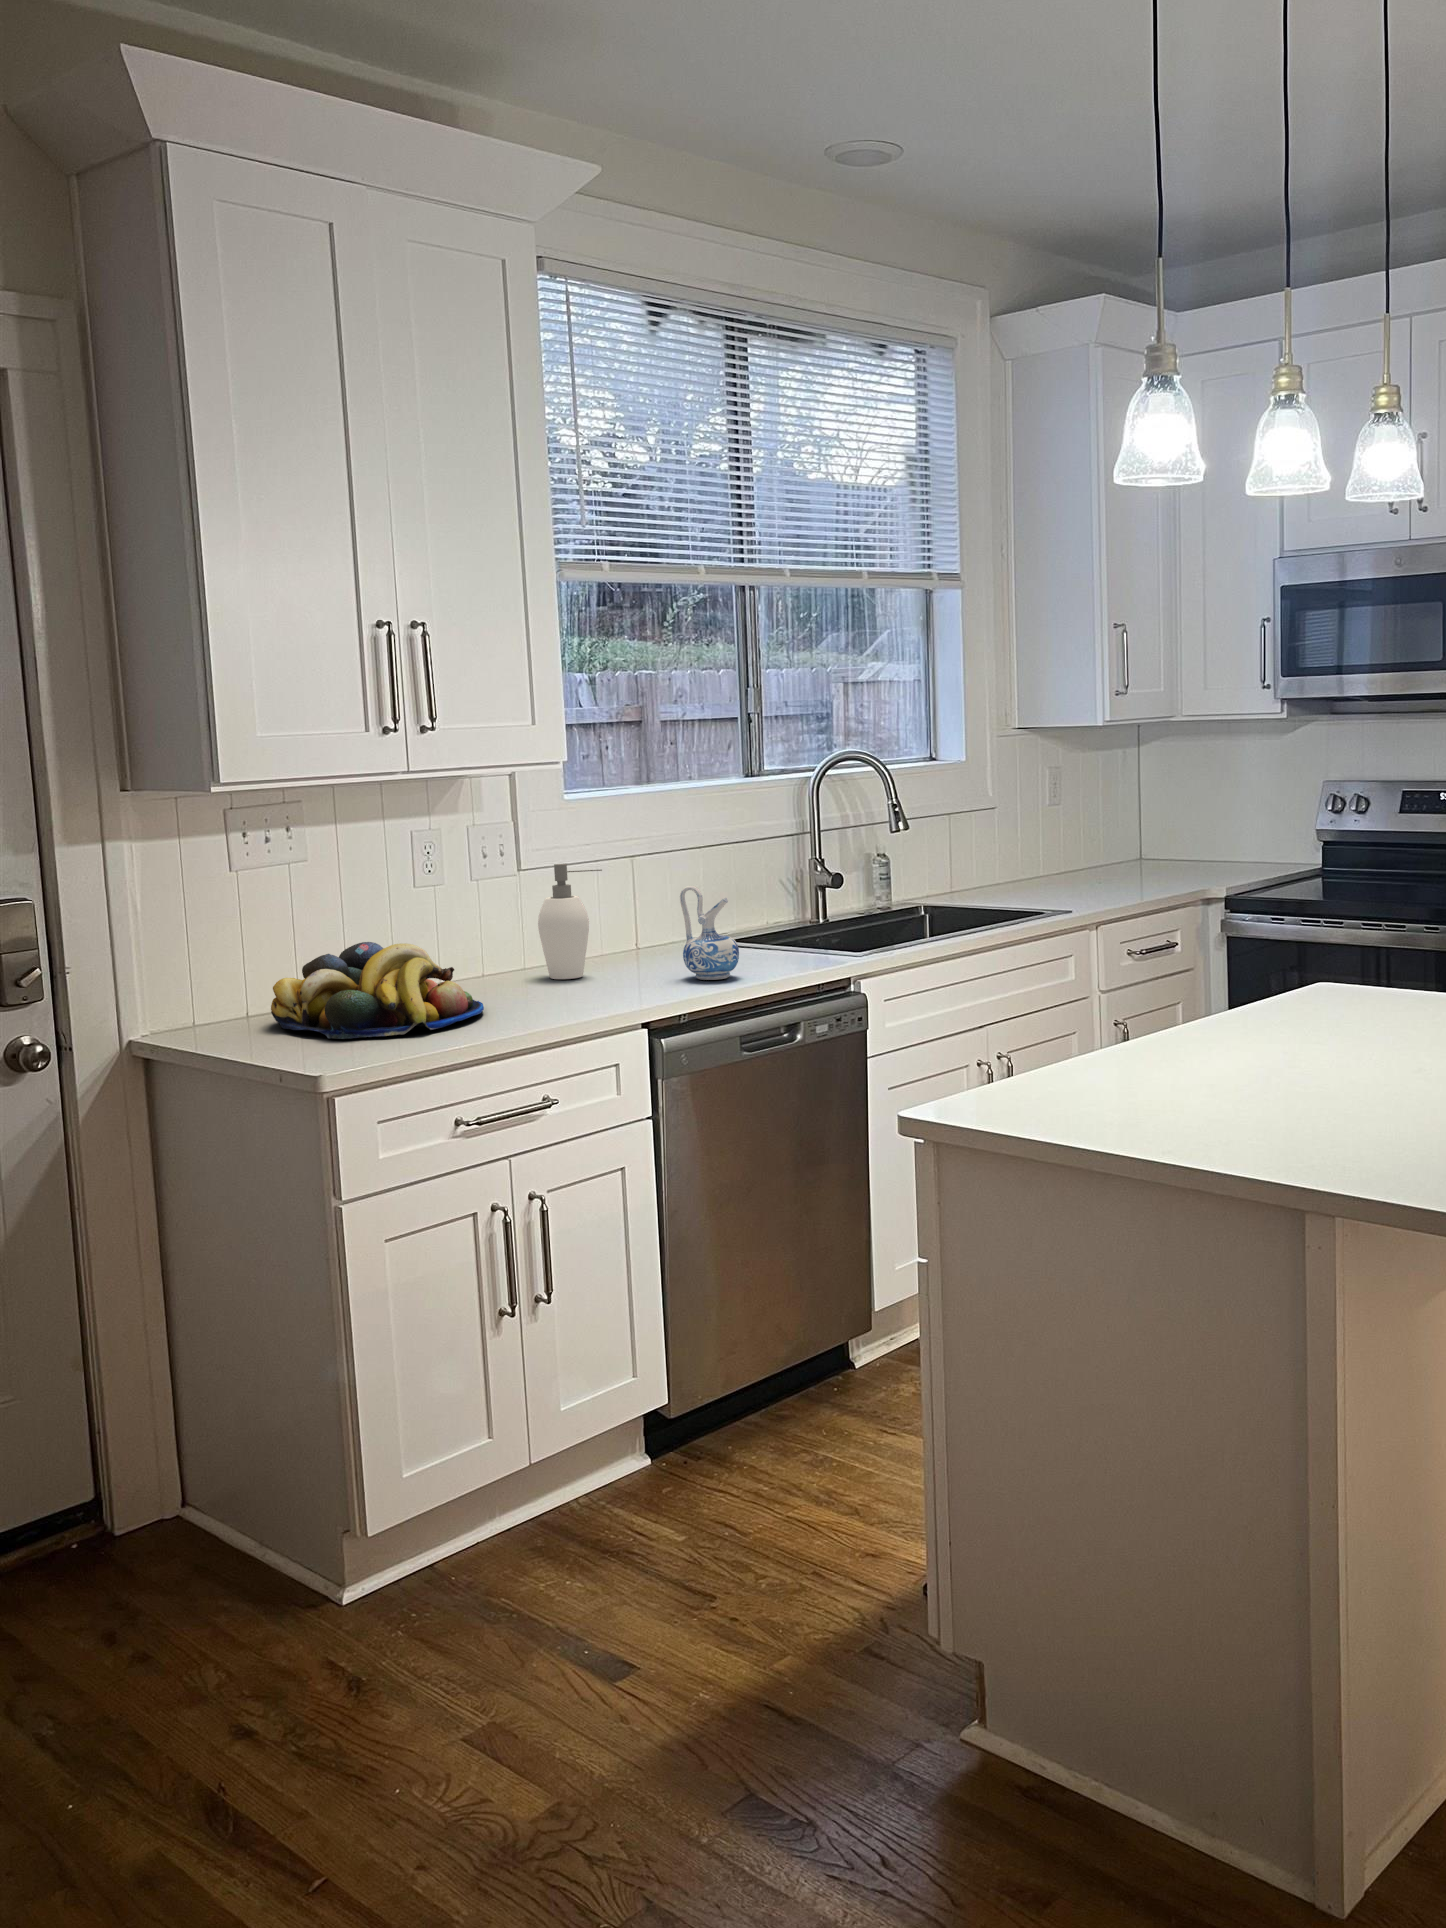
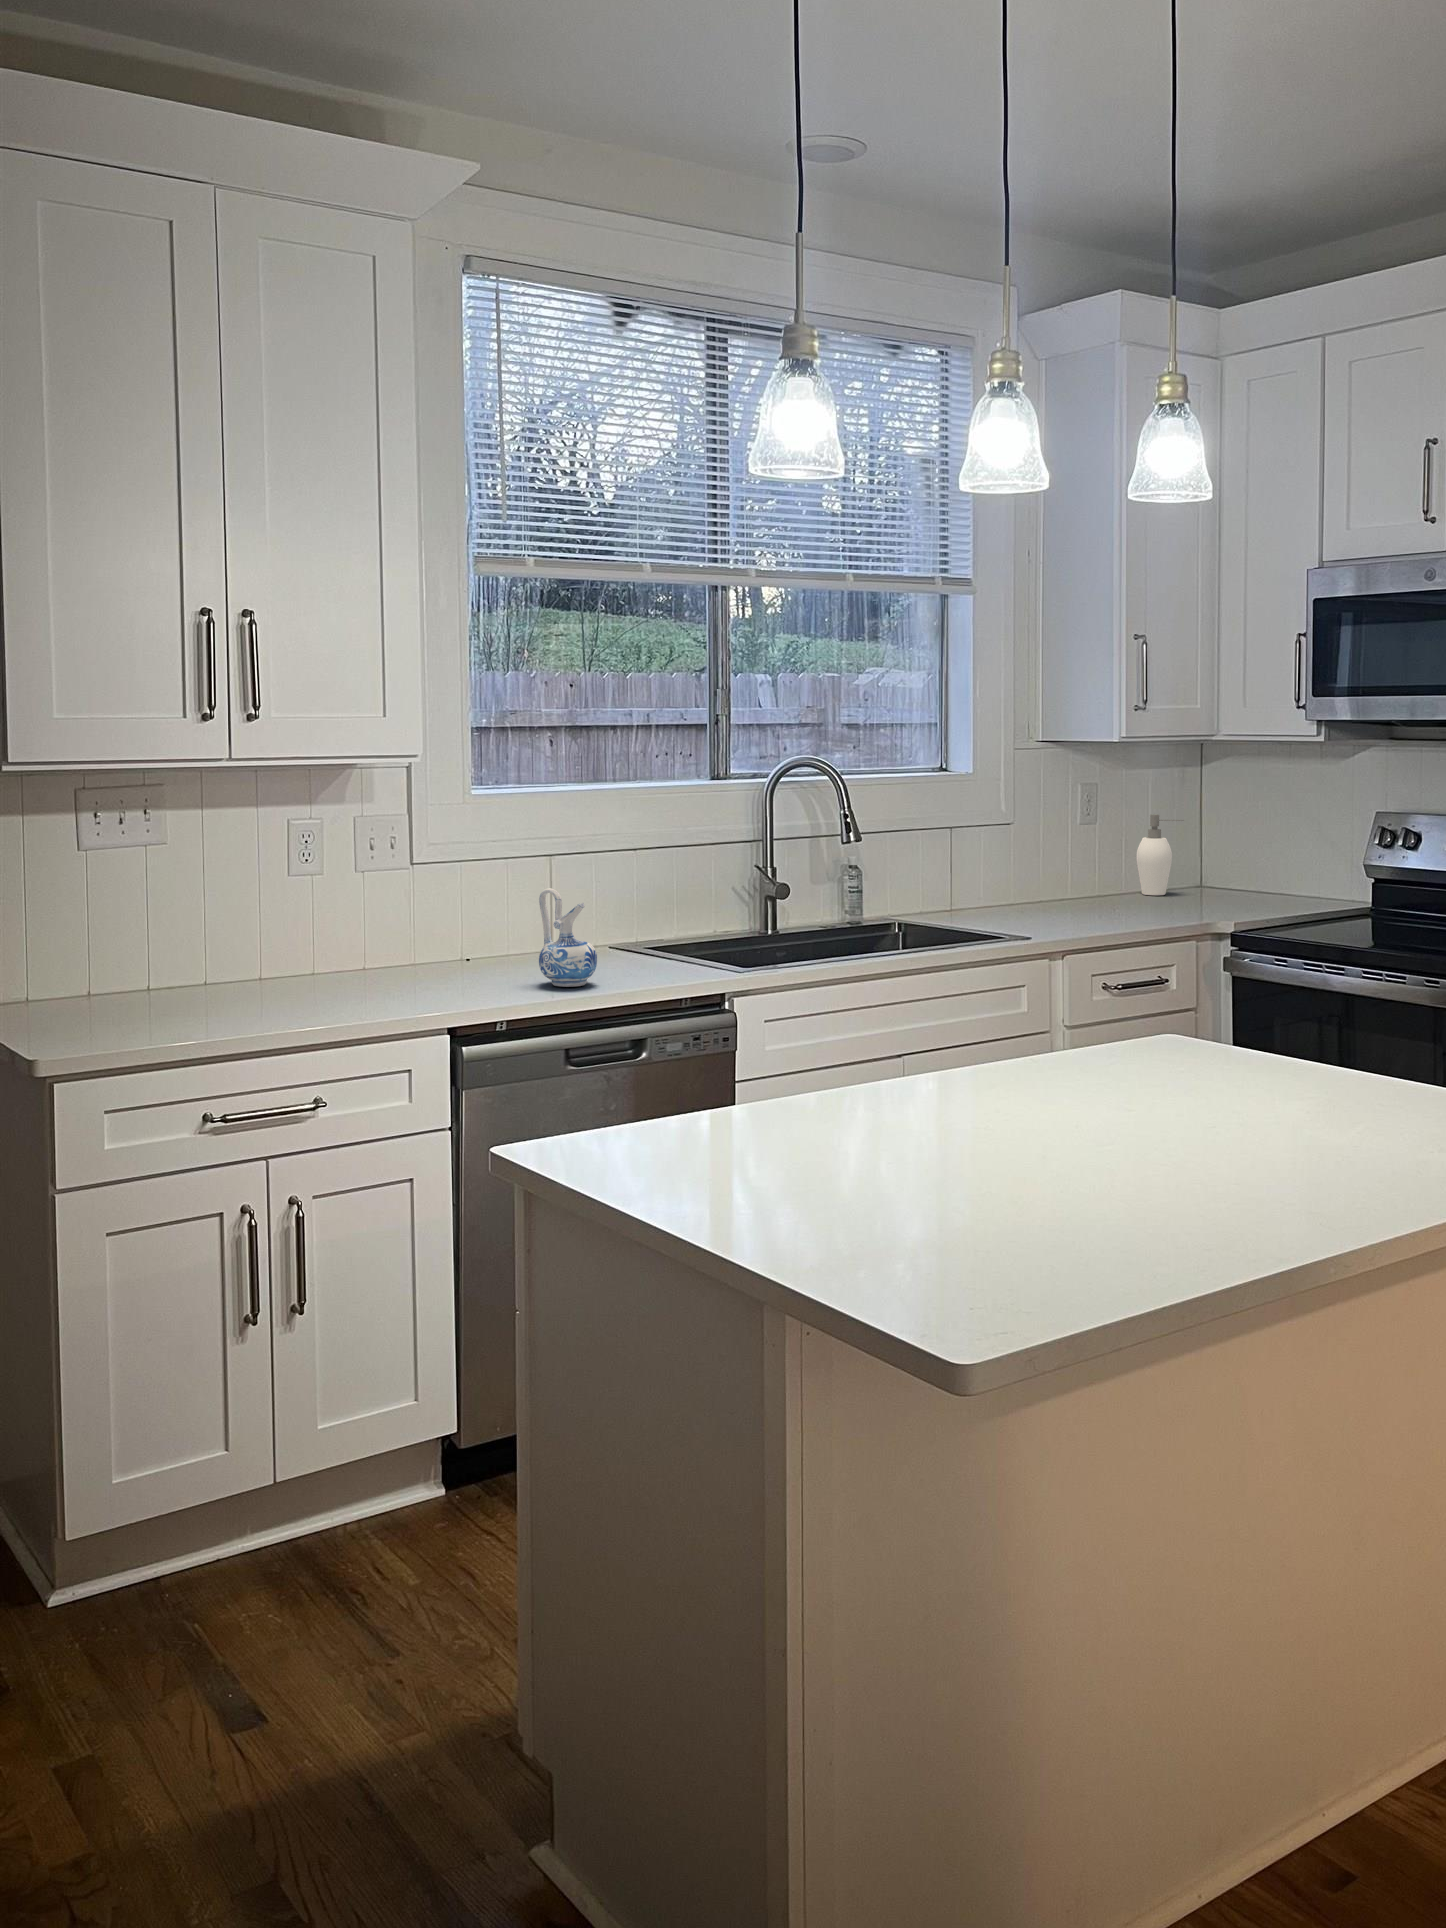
soap dispenser: present [538,864,602,979] -> present [1136,814,1184,895]
fruit bowl: present [271,942,484,1039] -> none [77,927,299,1024]

